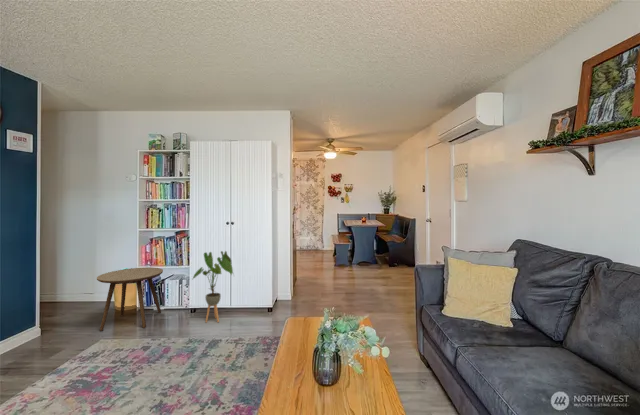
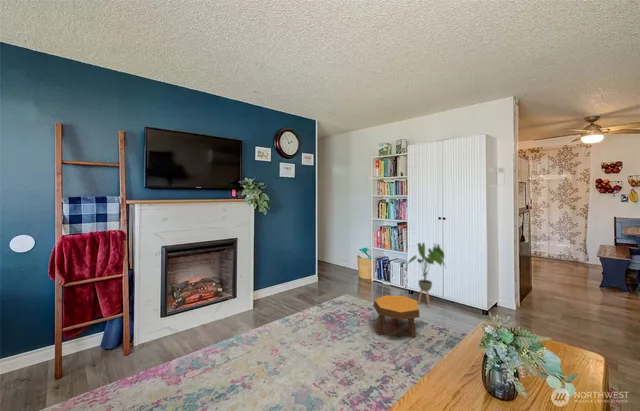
side table: present [97,267,163,331] -> none [345,248,388,295]
footstool: none [156,318,217,377] -> present [373,295,420,338]

